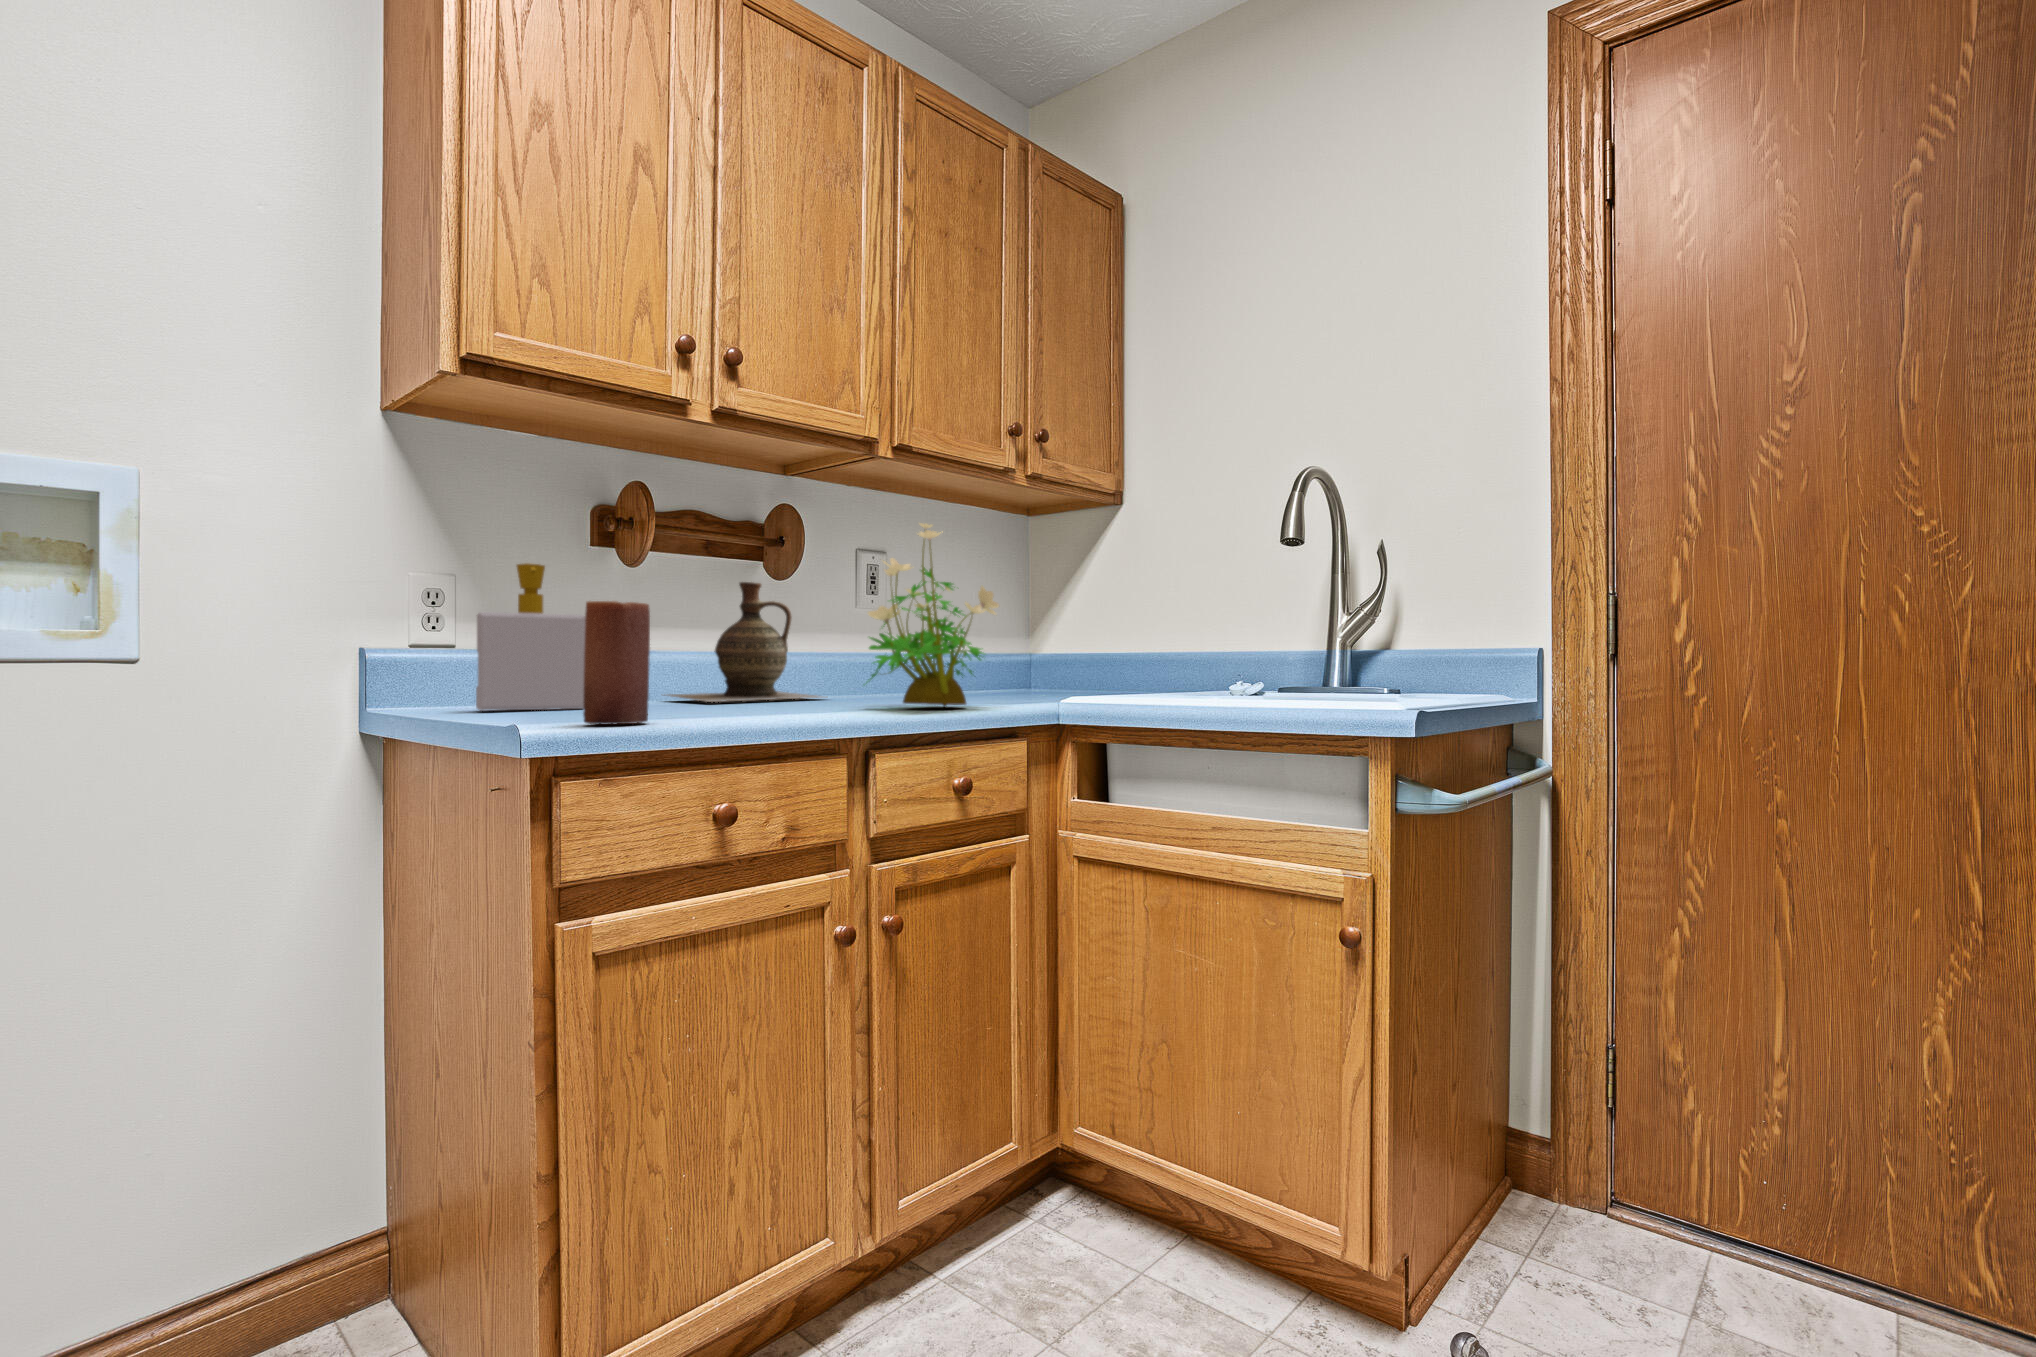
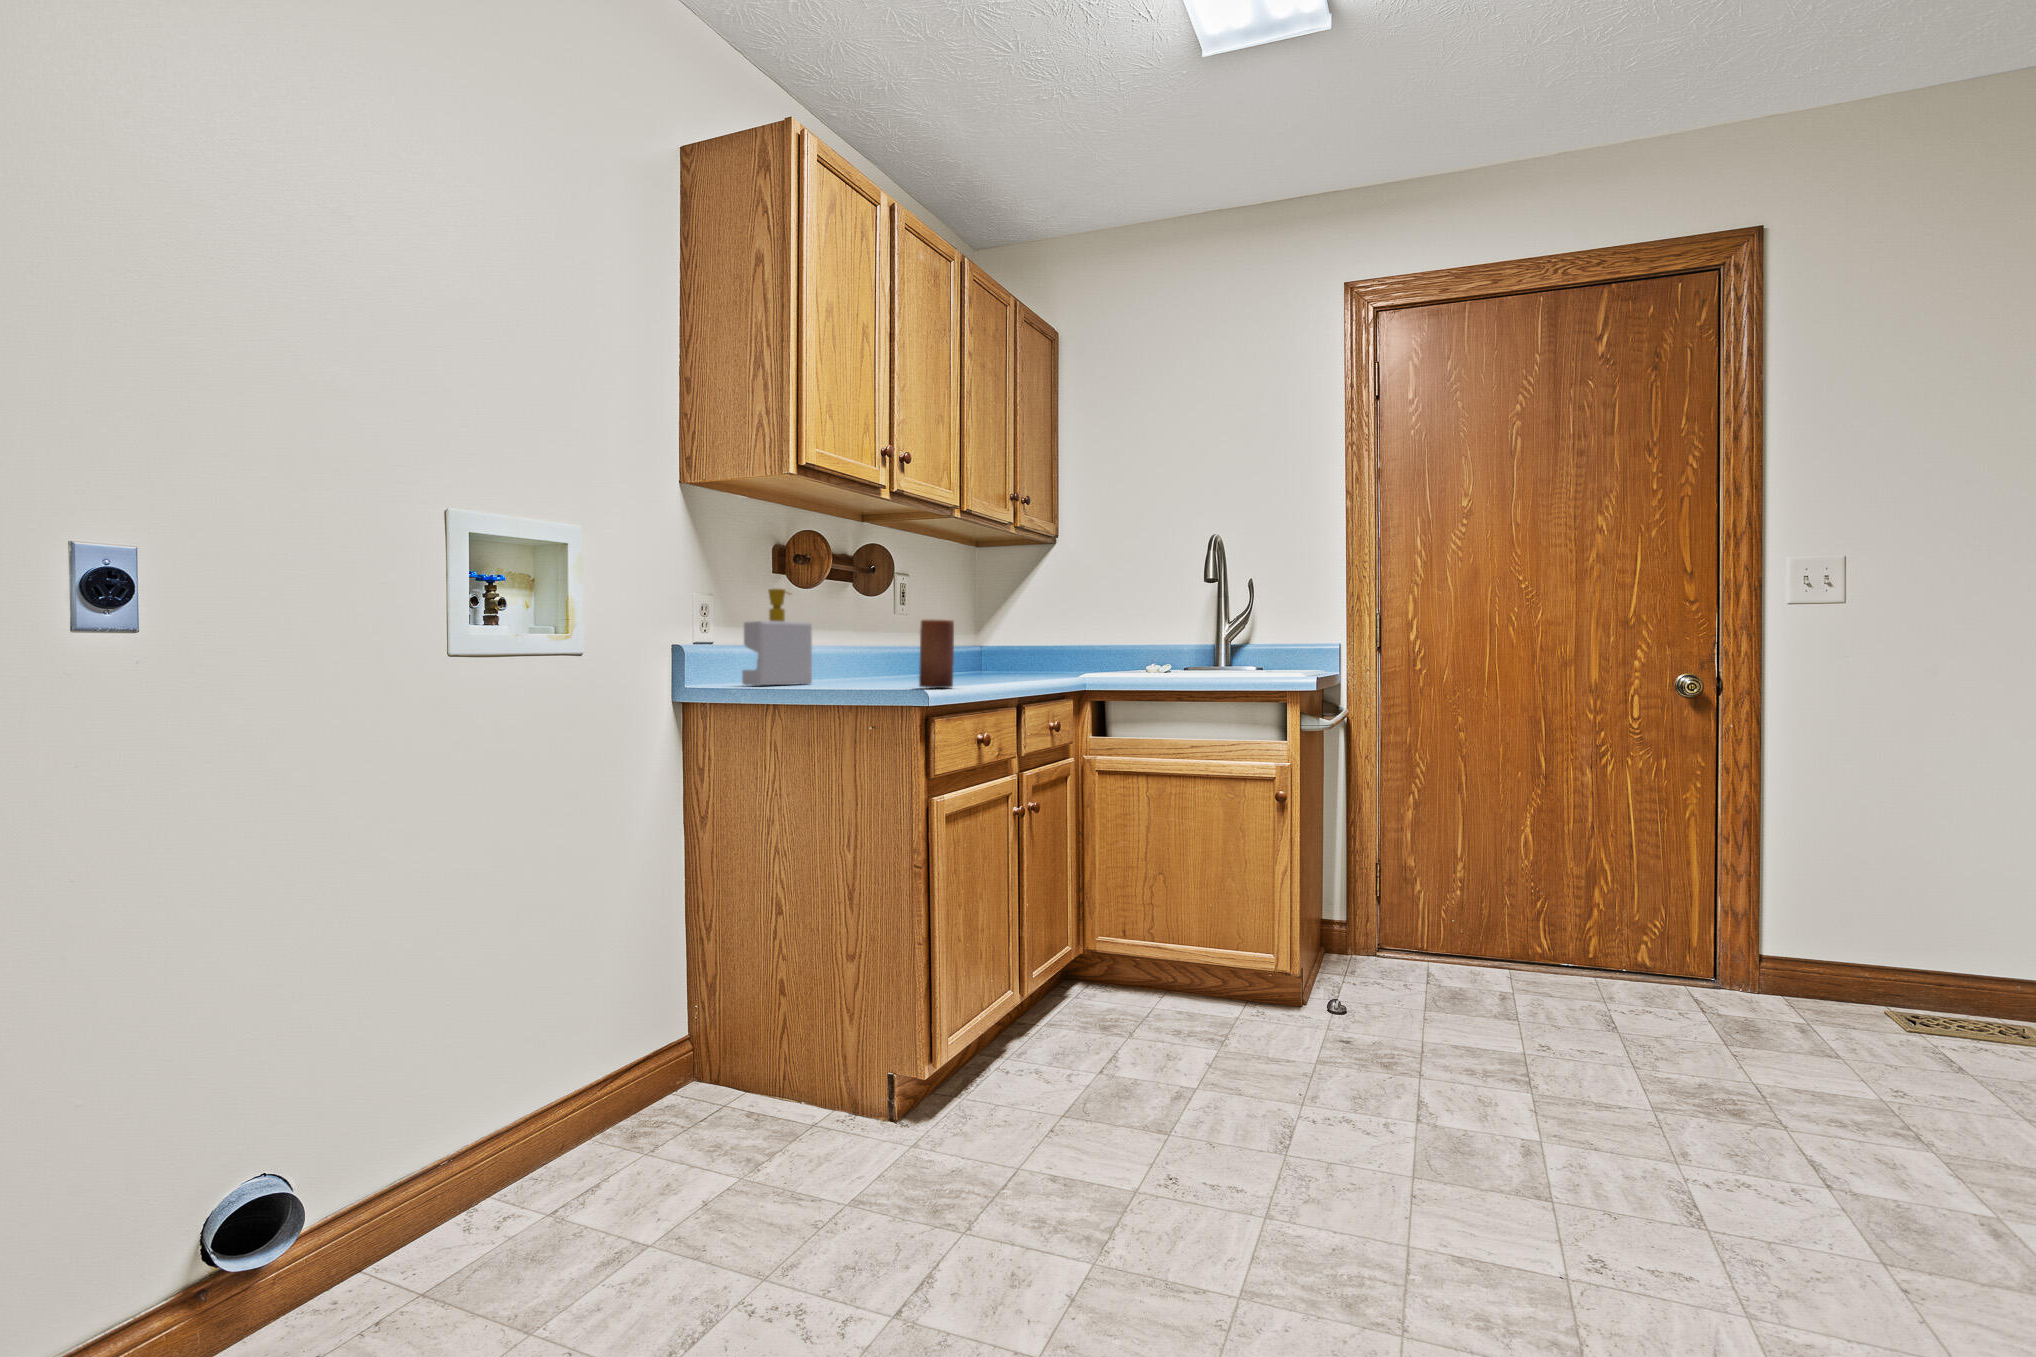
potted plant: present [868,523,999,707] -> none [996,570,1085,680]
ceramic jug: present [667,582,821,702] -> none [803,598,923,680]

